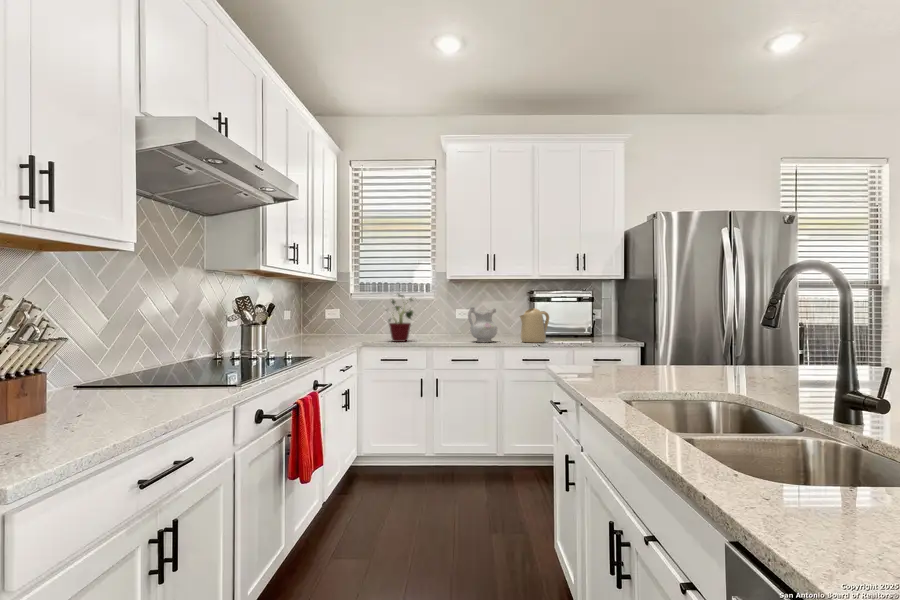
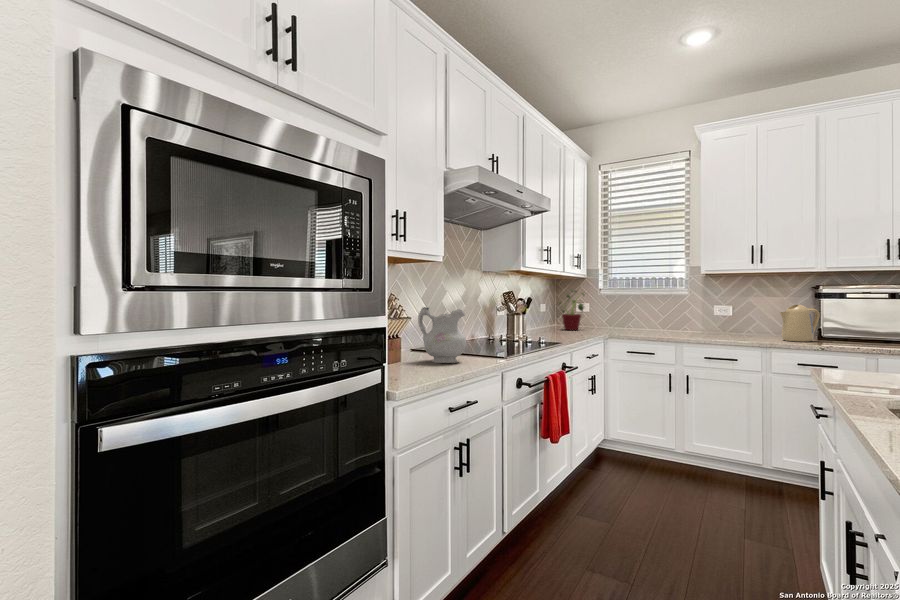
potted plant: present [386,294,413,342] -> present [562,290,585,330]
ceramic pitcher: present [468,307,497,342] -> present [418,307,466,363]

